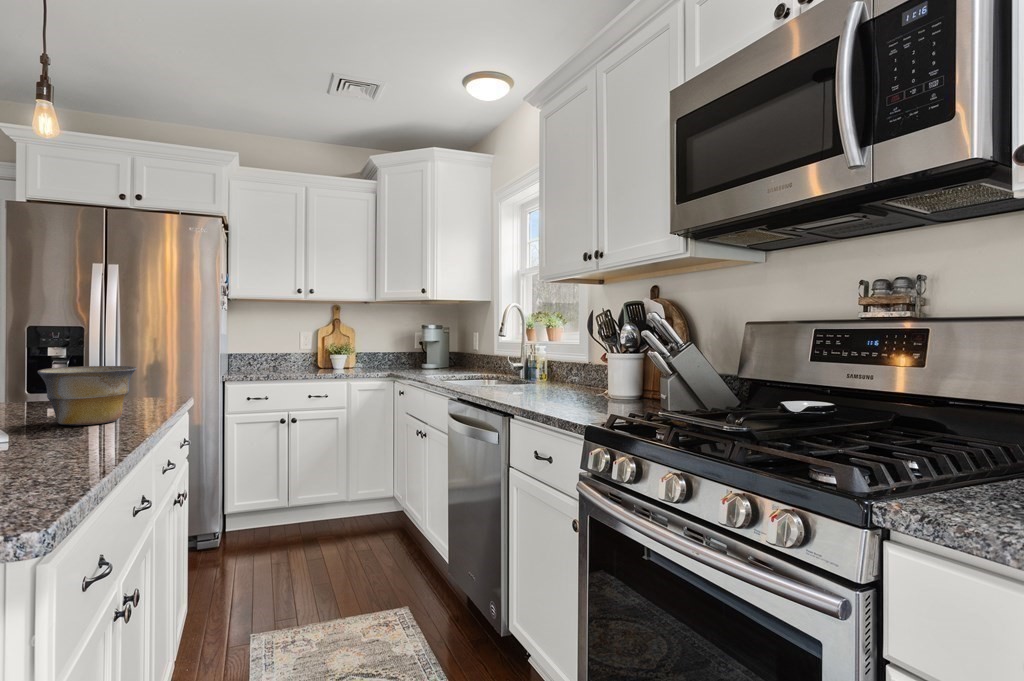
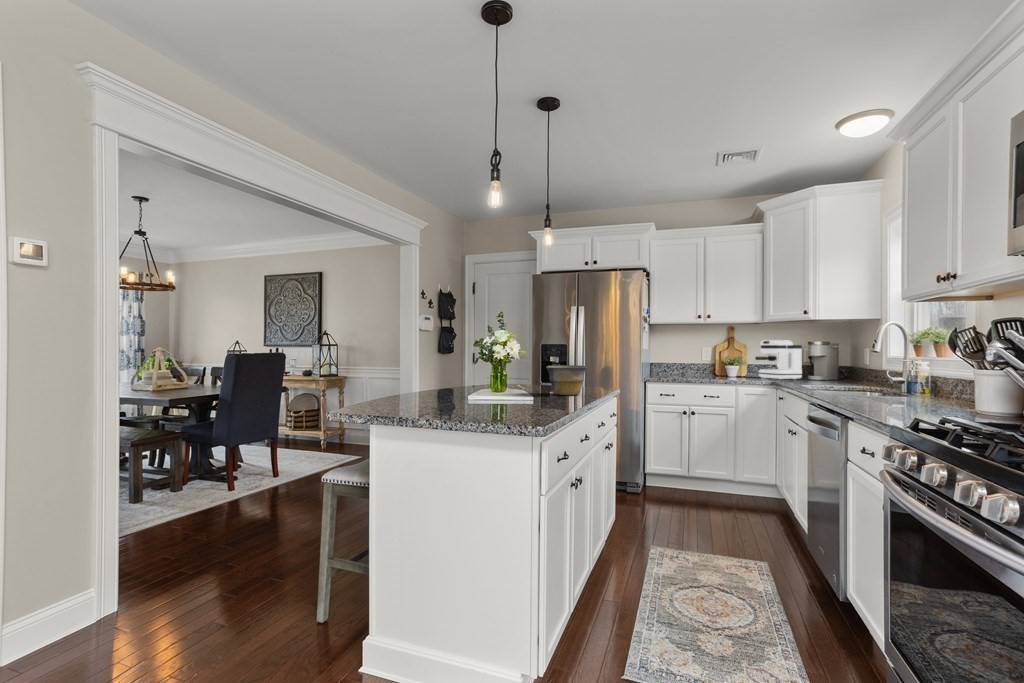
coffee maker: none [366,324,414,370] -> present [755,340,802,379]

